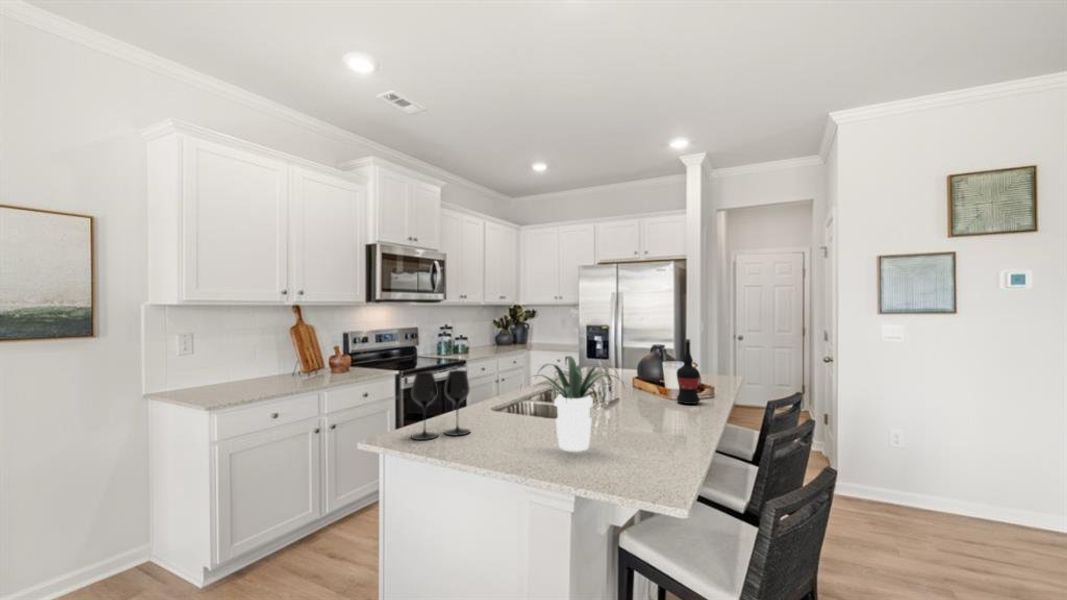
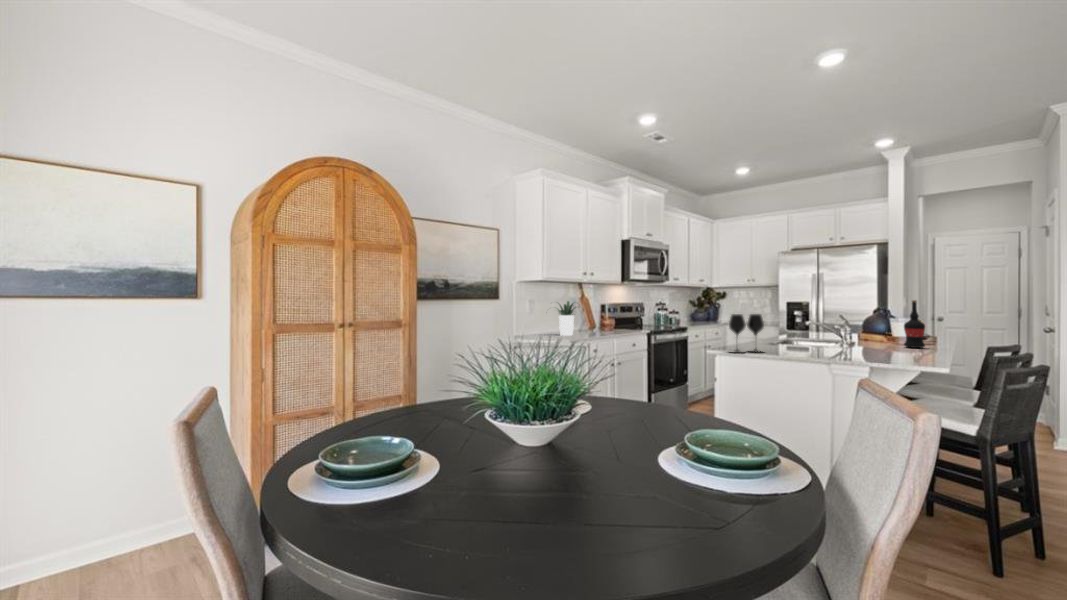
potted plant: present [536,356,619,451] -> present [558,301,576,336]

